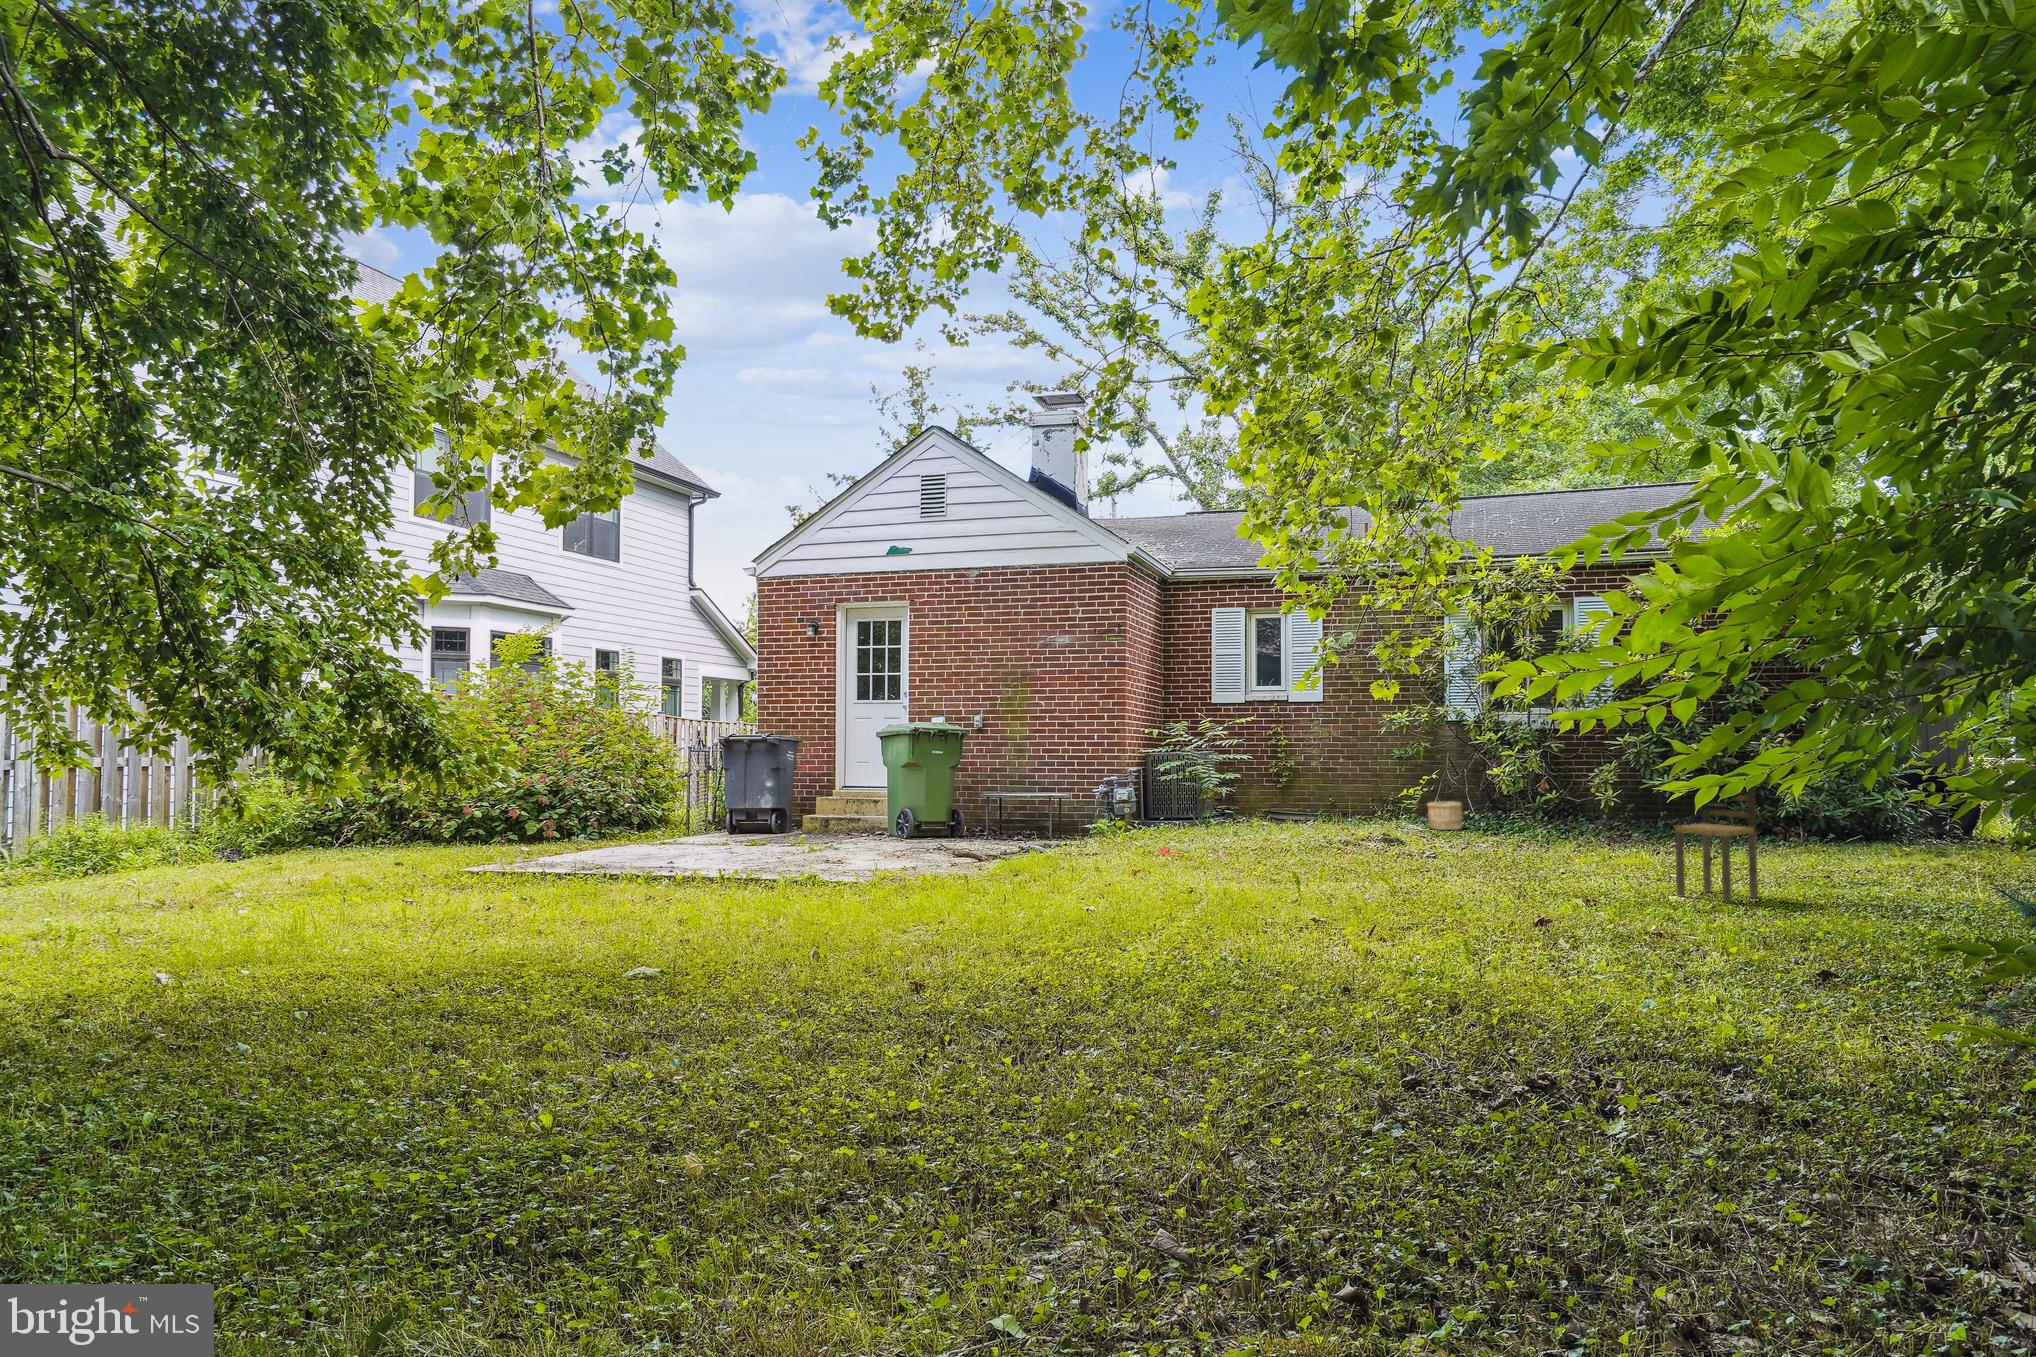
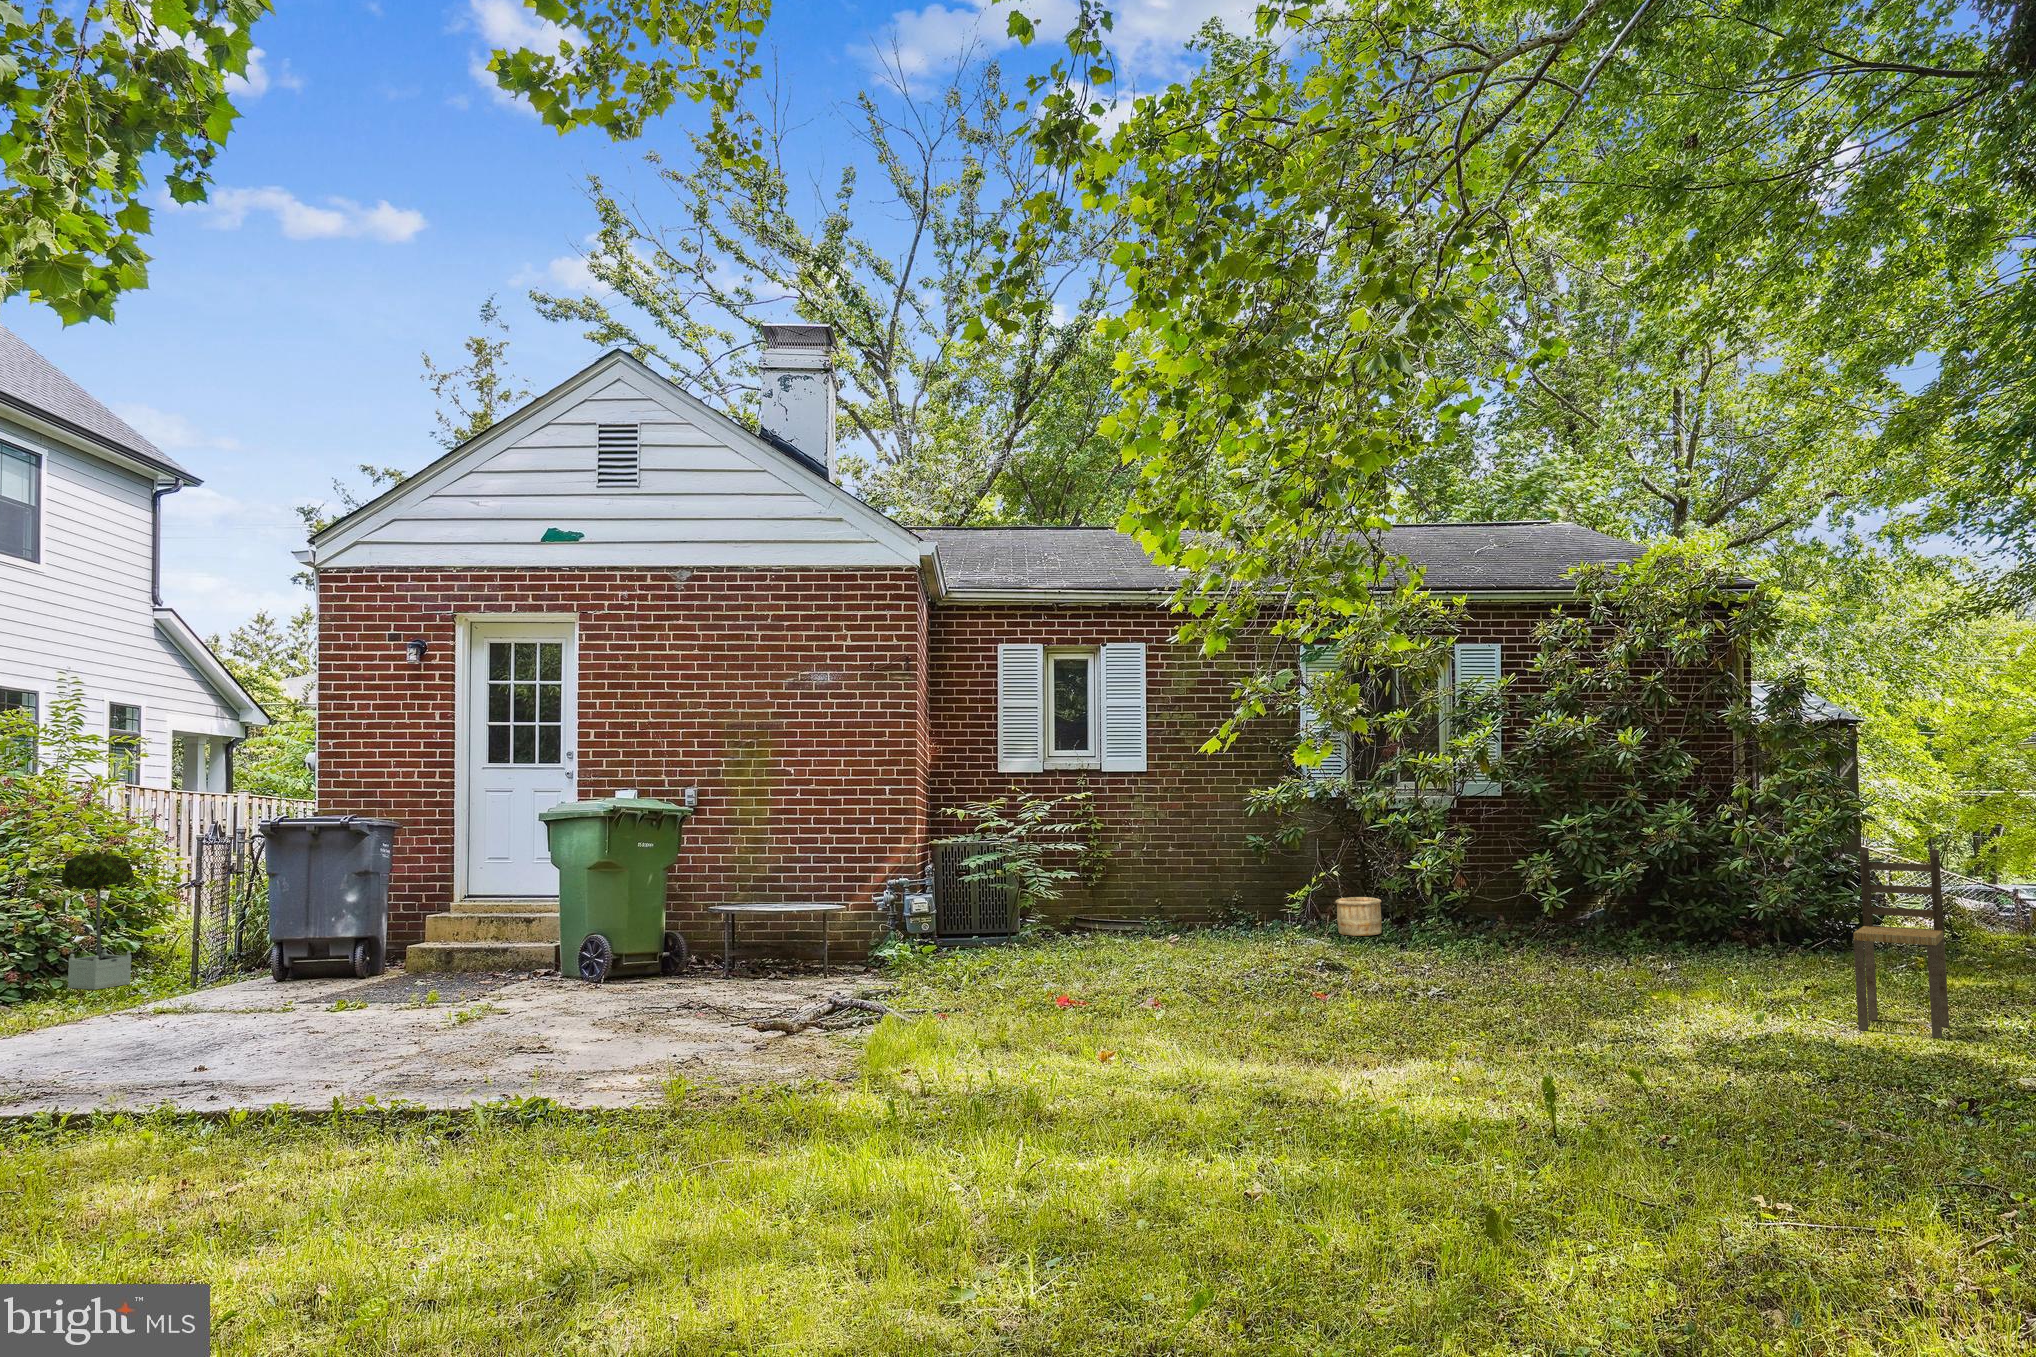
potted tree: none [614,752,650,830] -> present [61,851,134,990]

